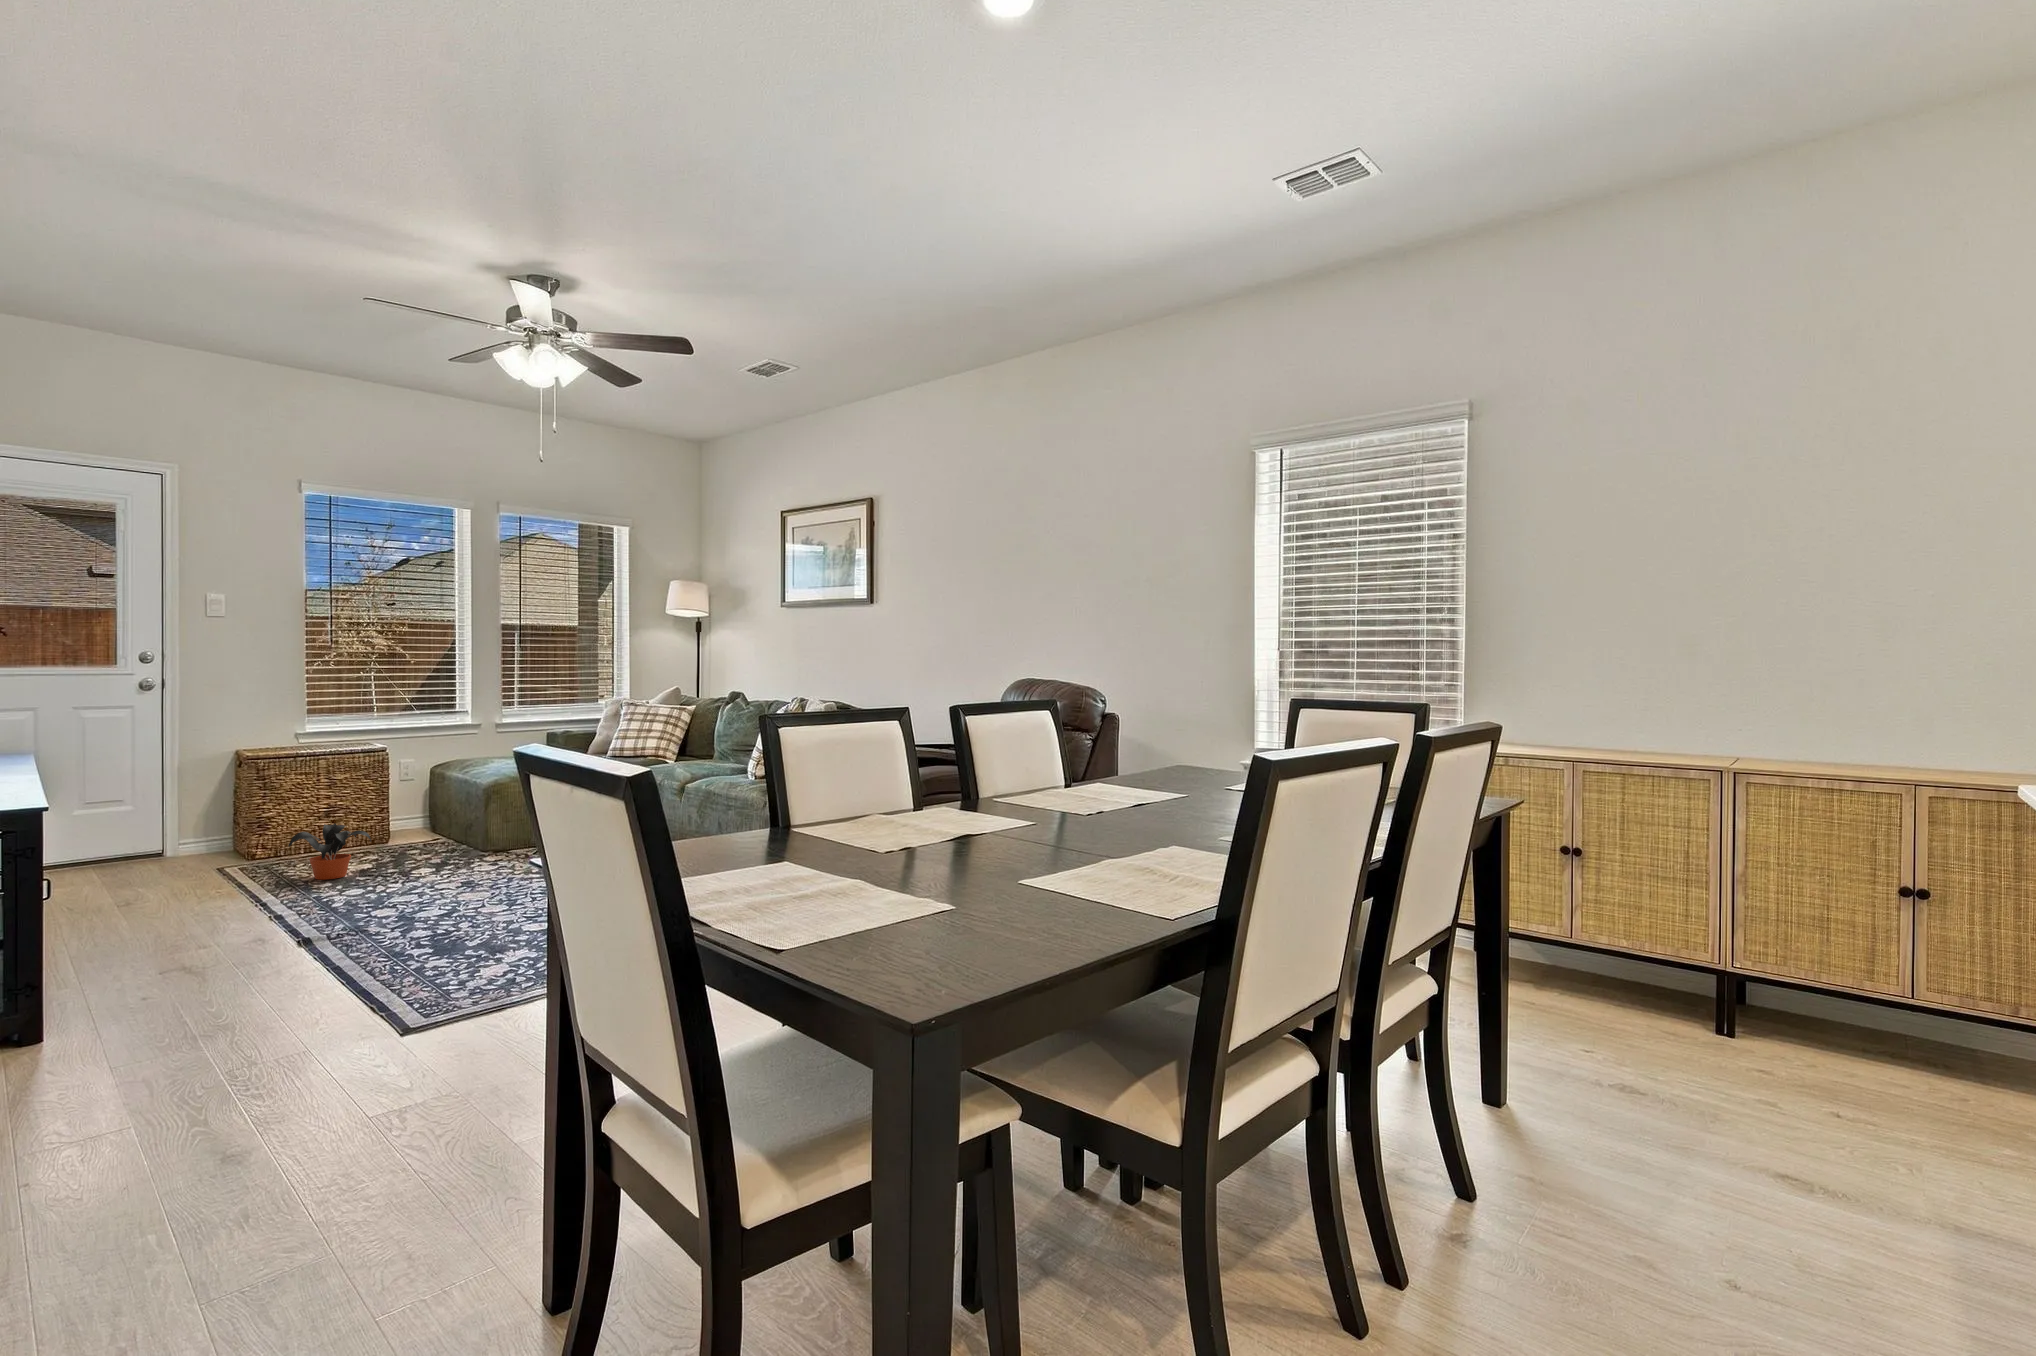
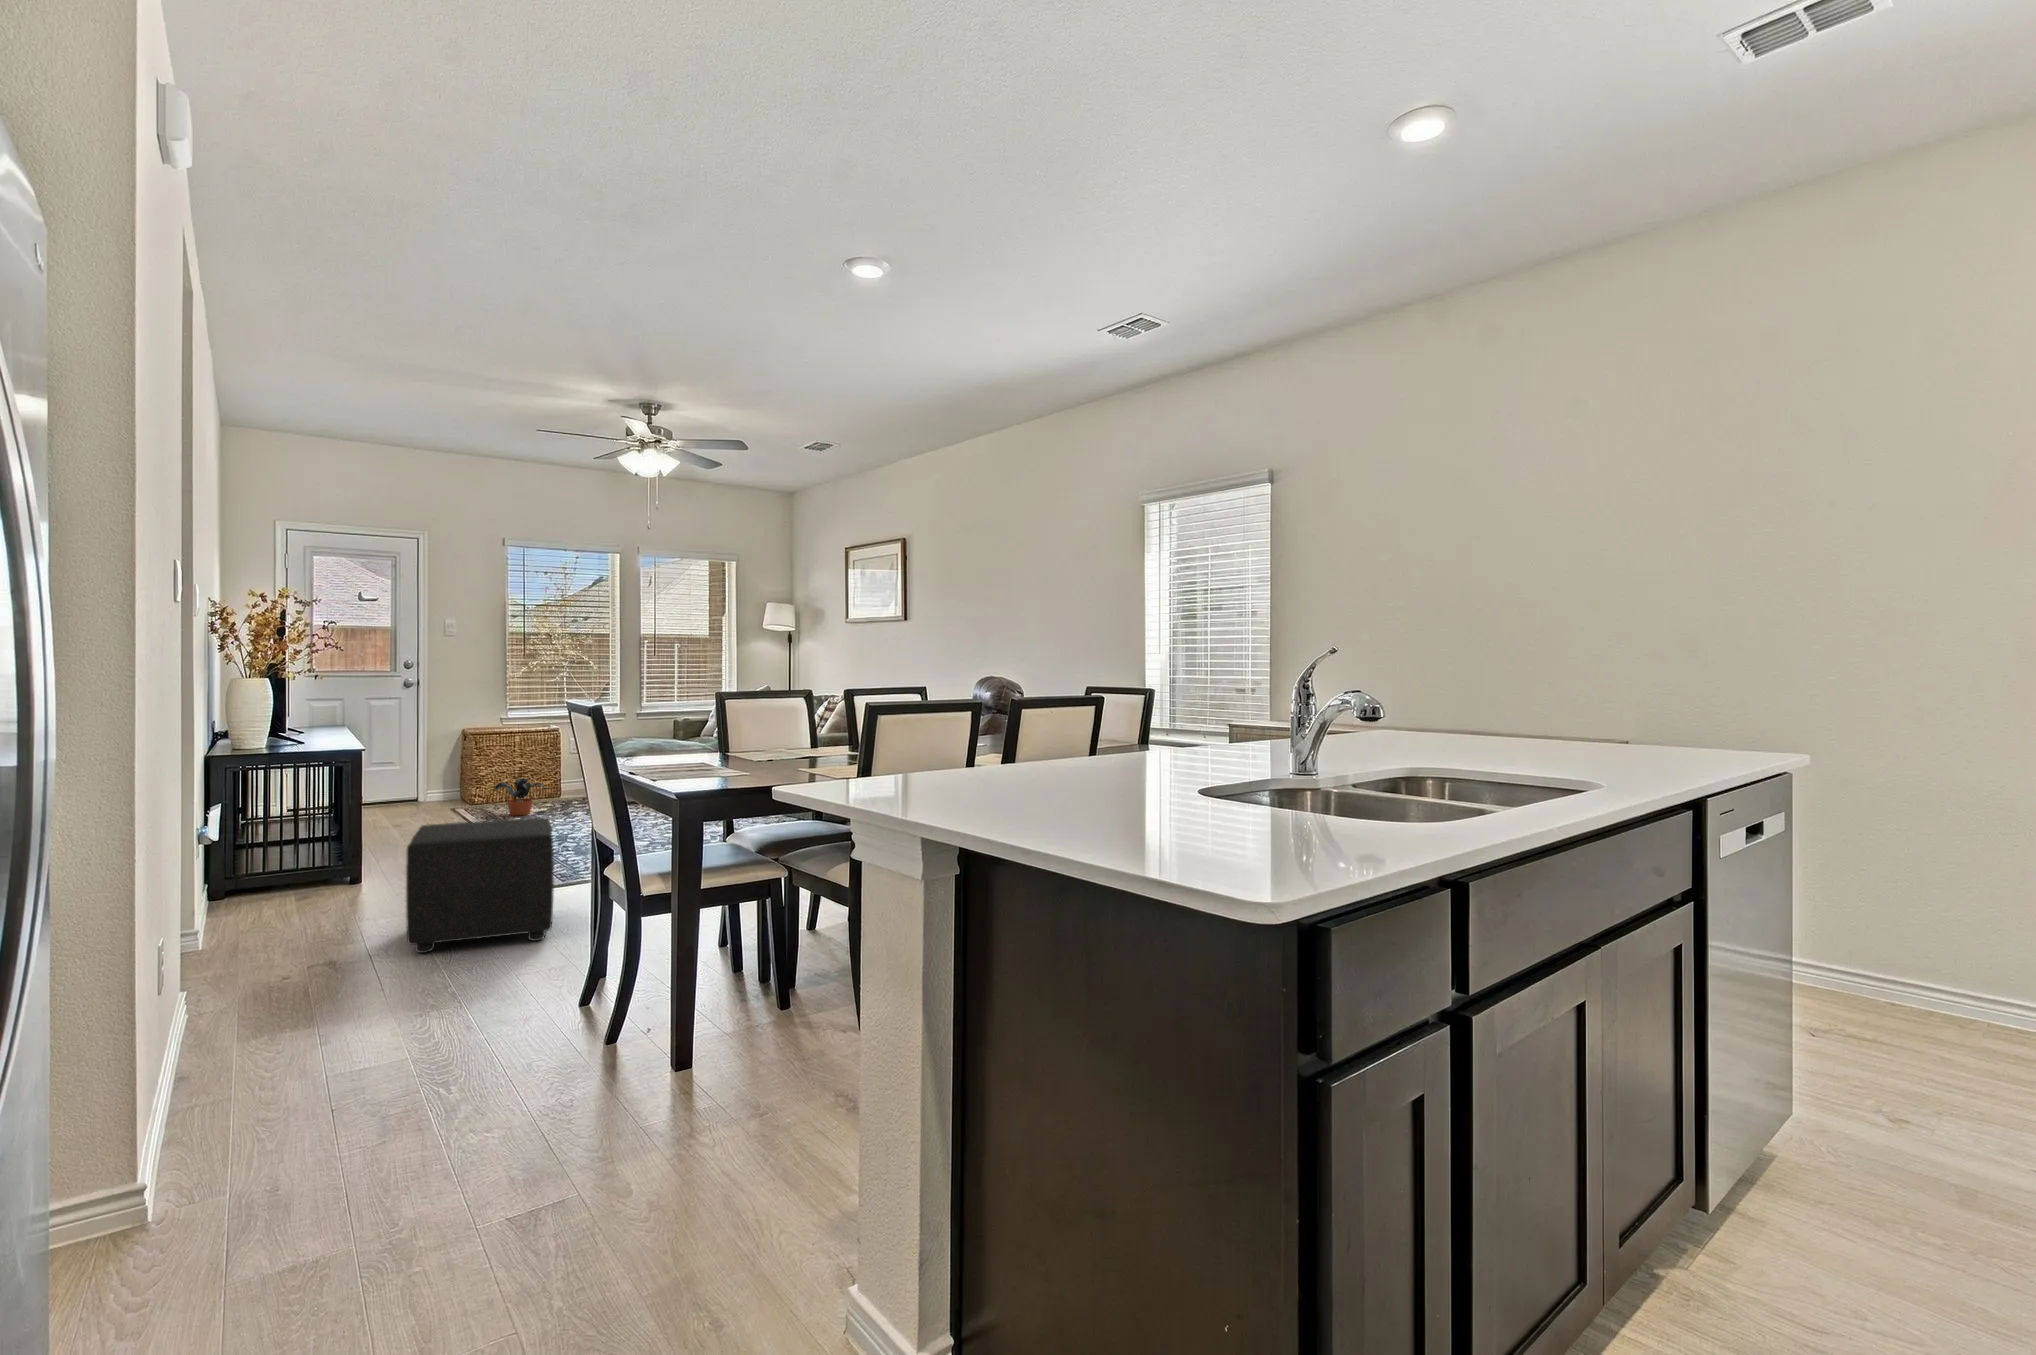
ottoman: none [115,934,441,1262] -> present [406,818,554,953]

